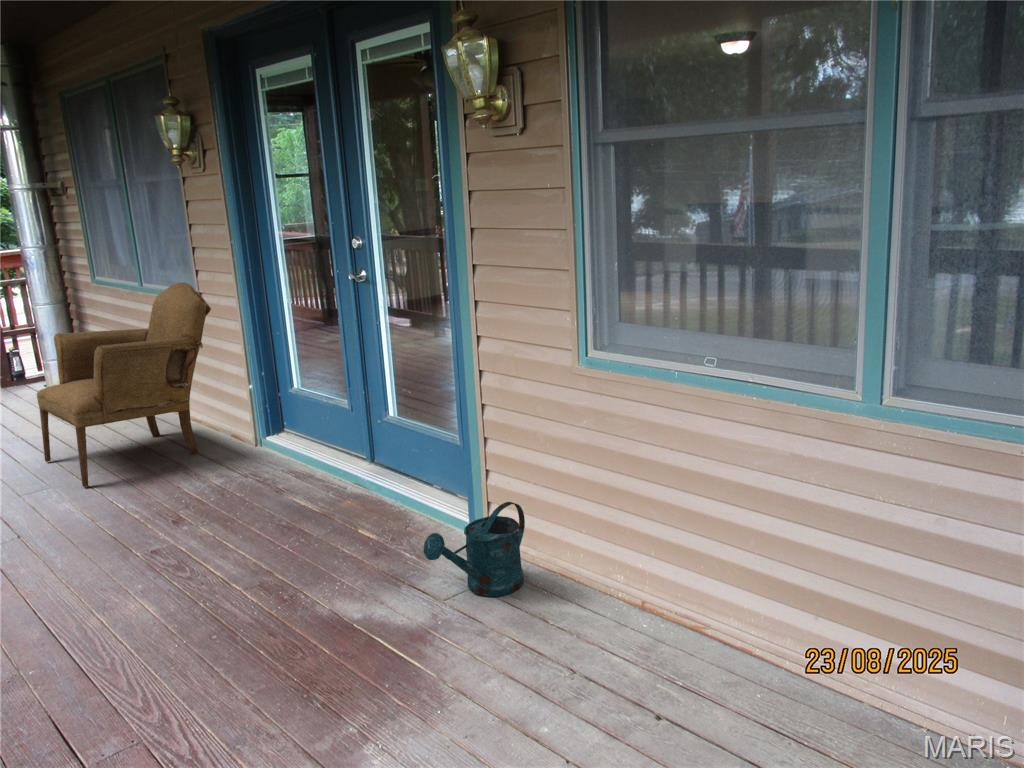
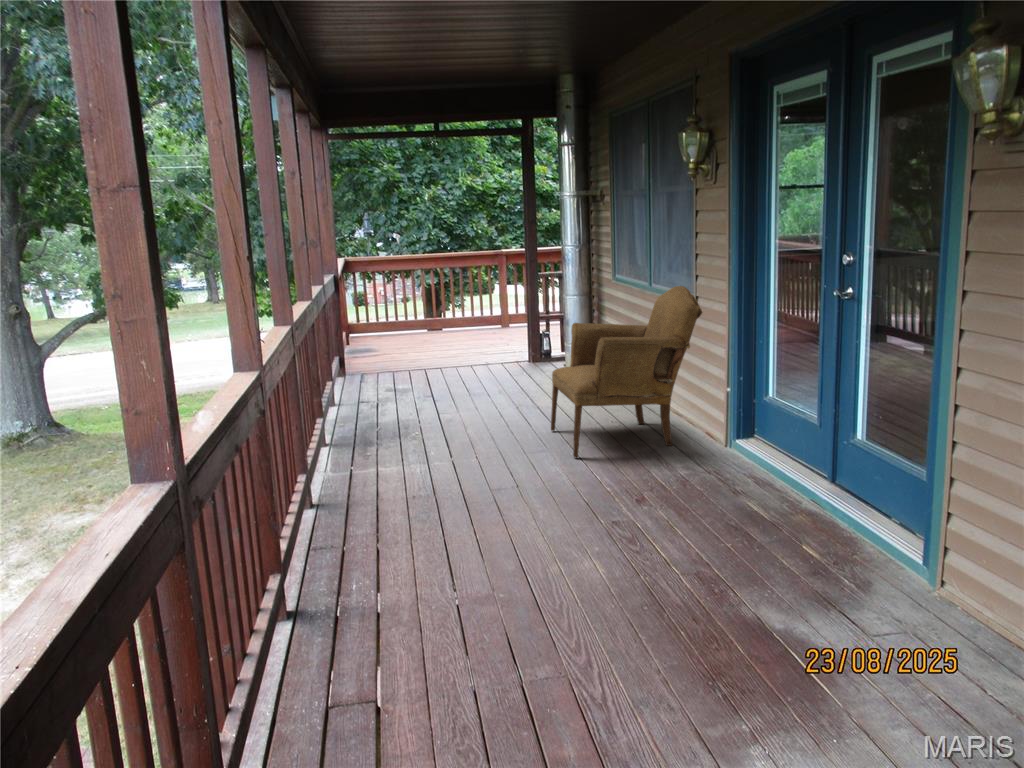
watering can: present [424,502,525,597] -> none [853,556,984,655]

